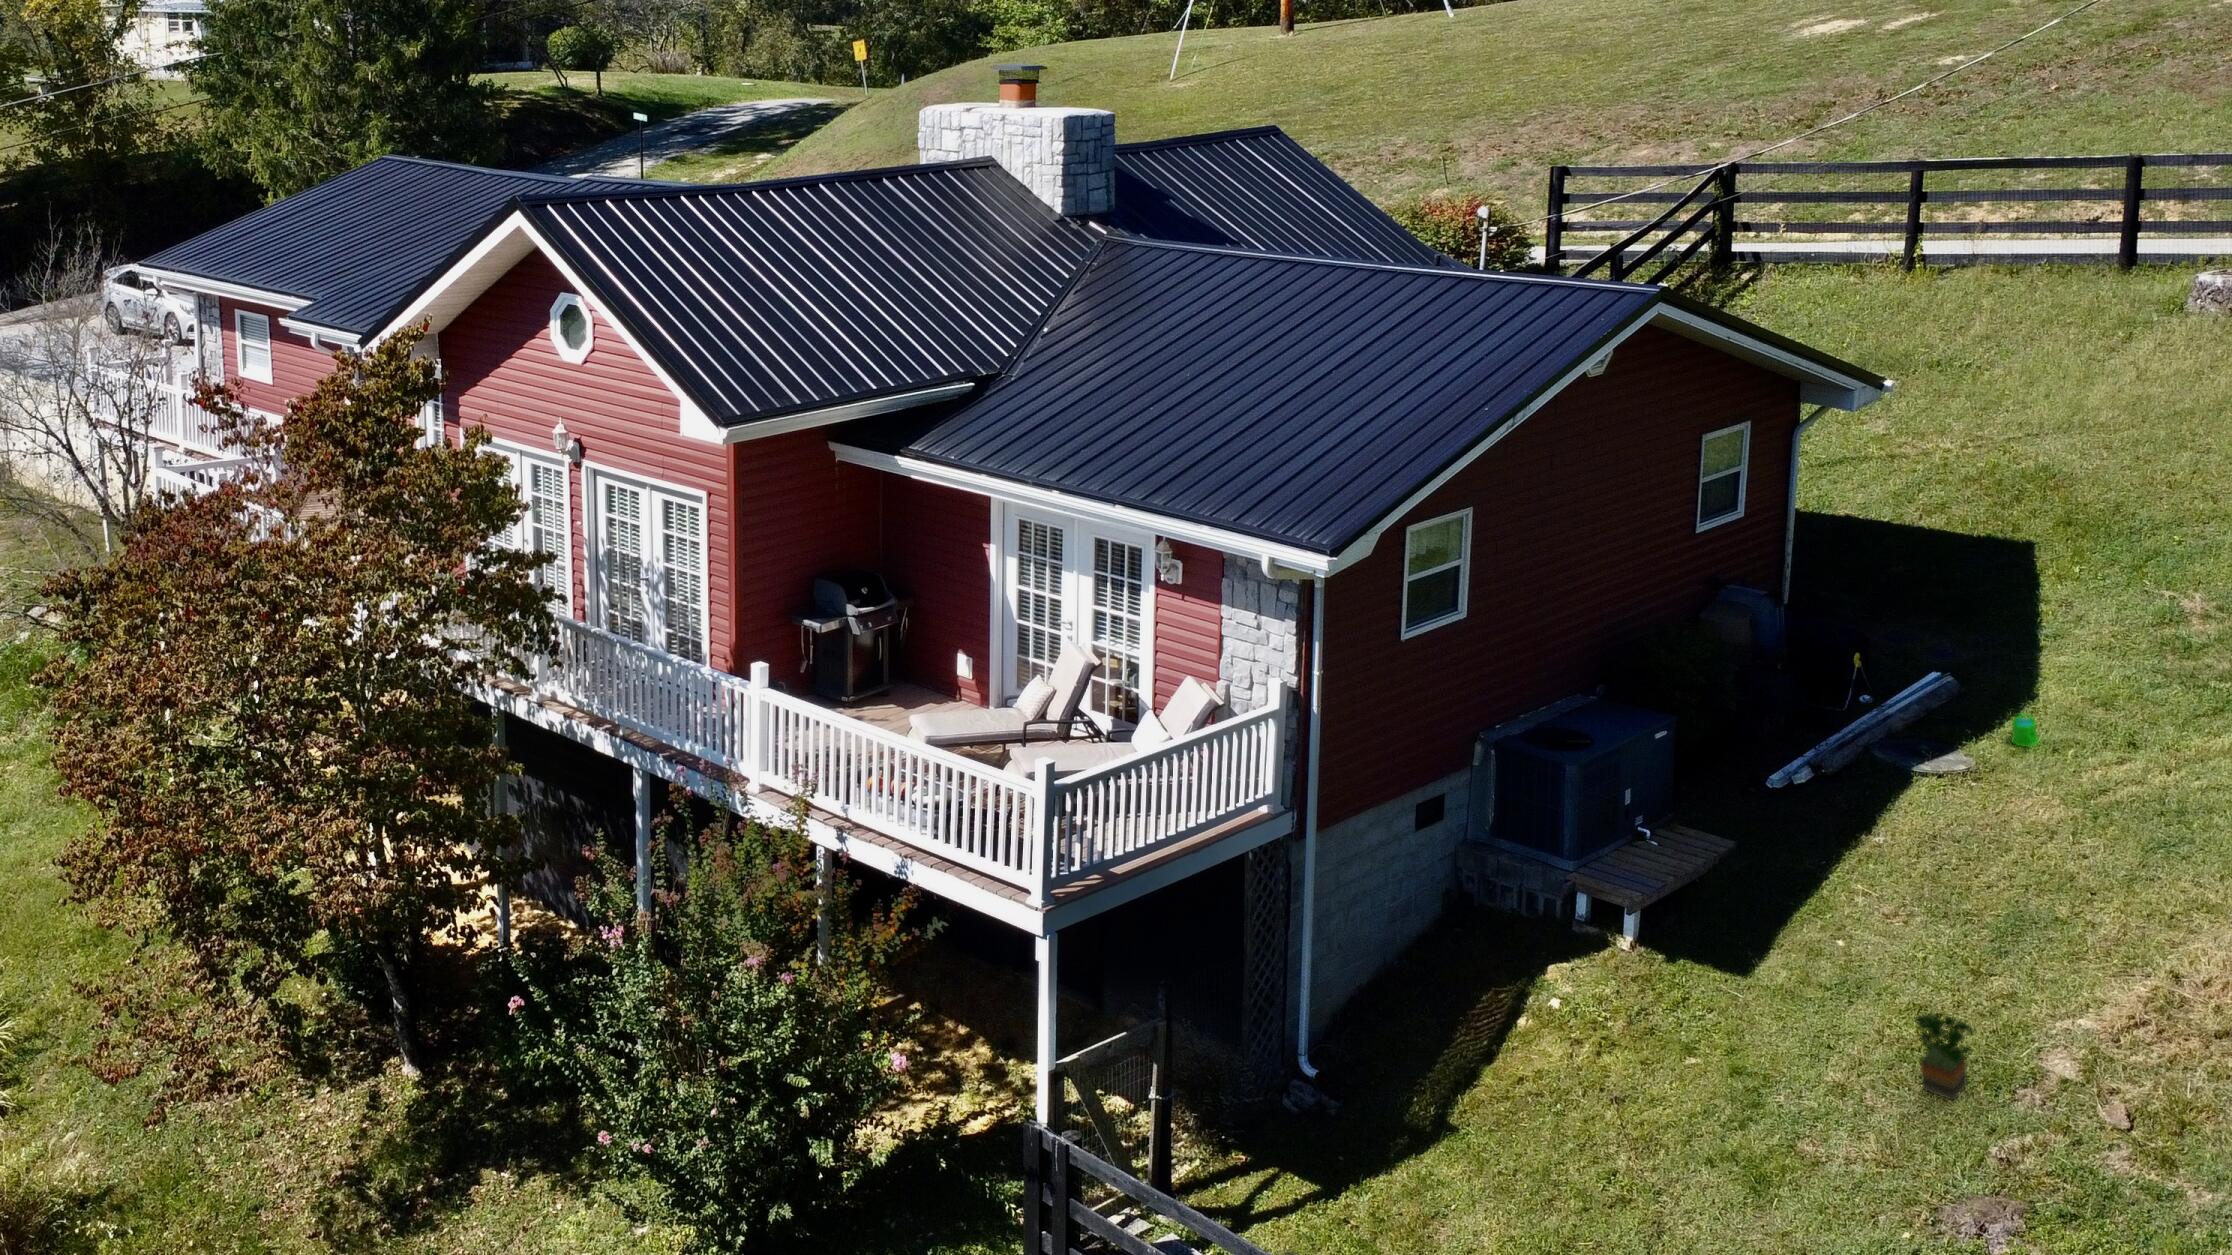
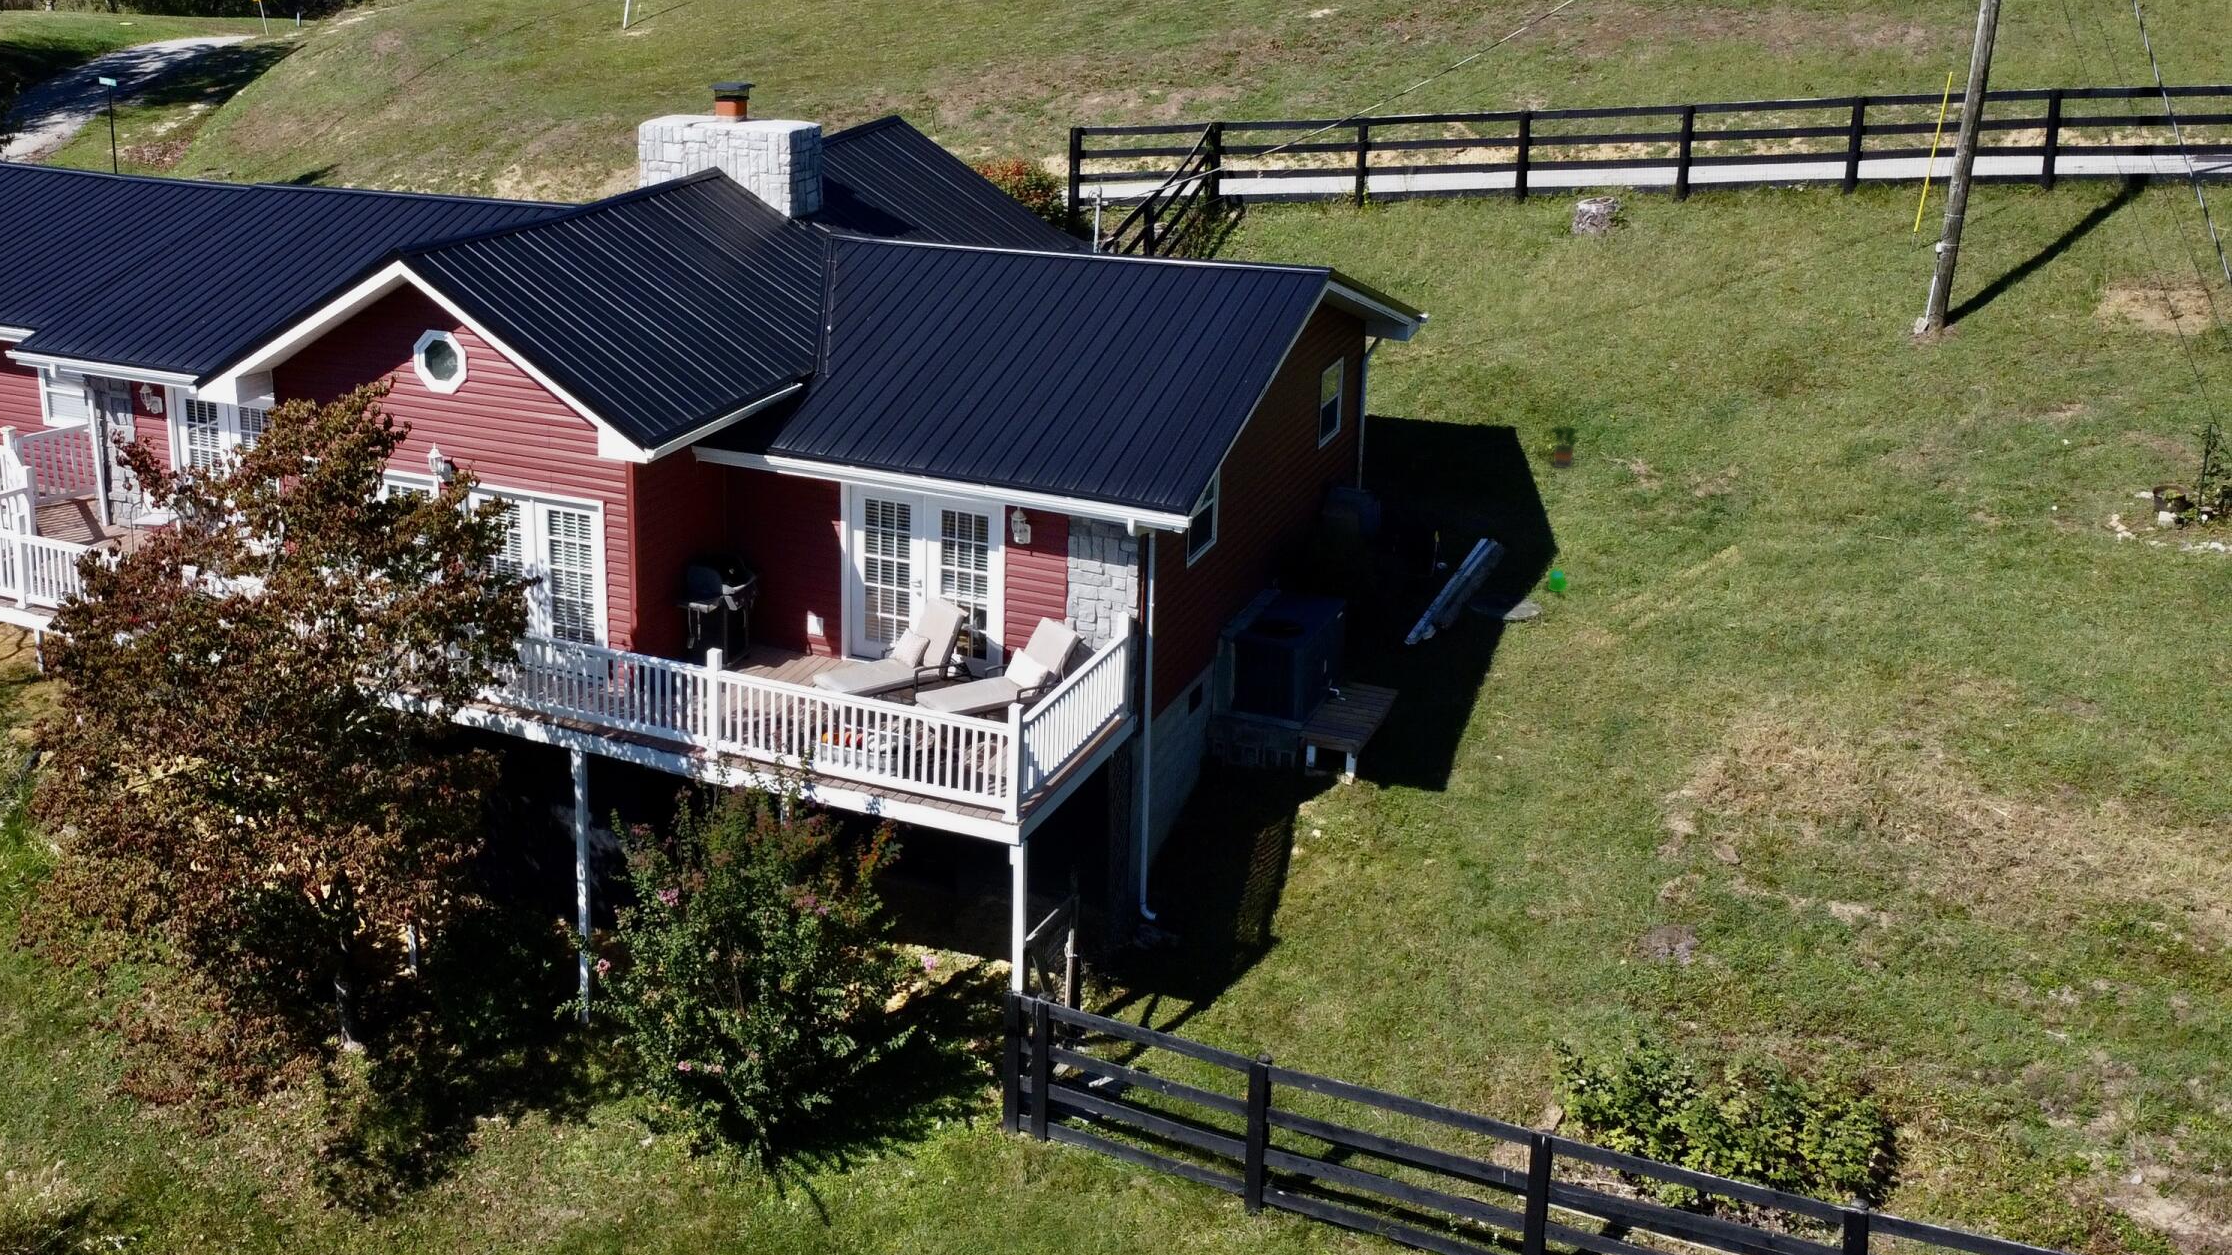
potted tree: present [1915,1013,1974,1100] -> present [1550,426,1579,468]

